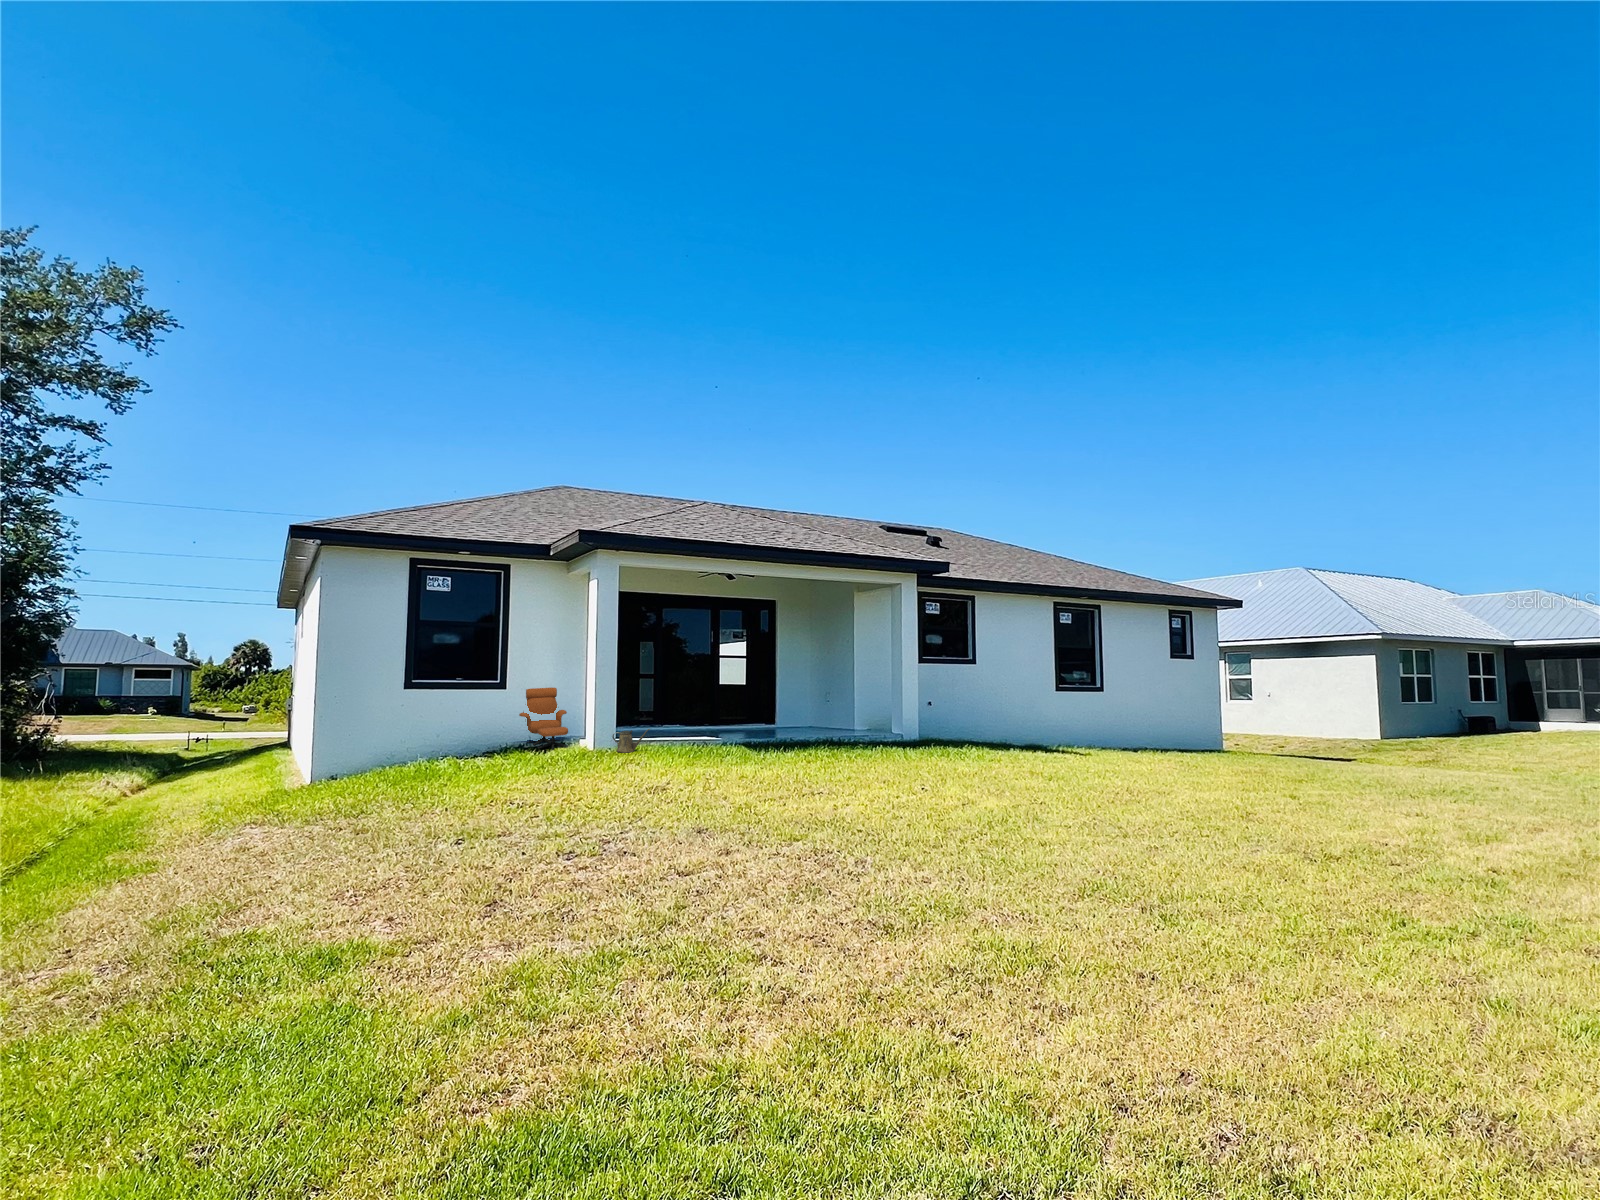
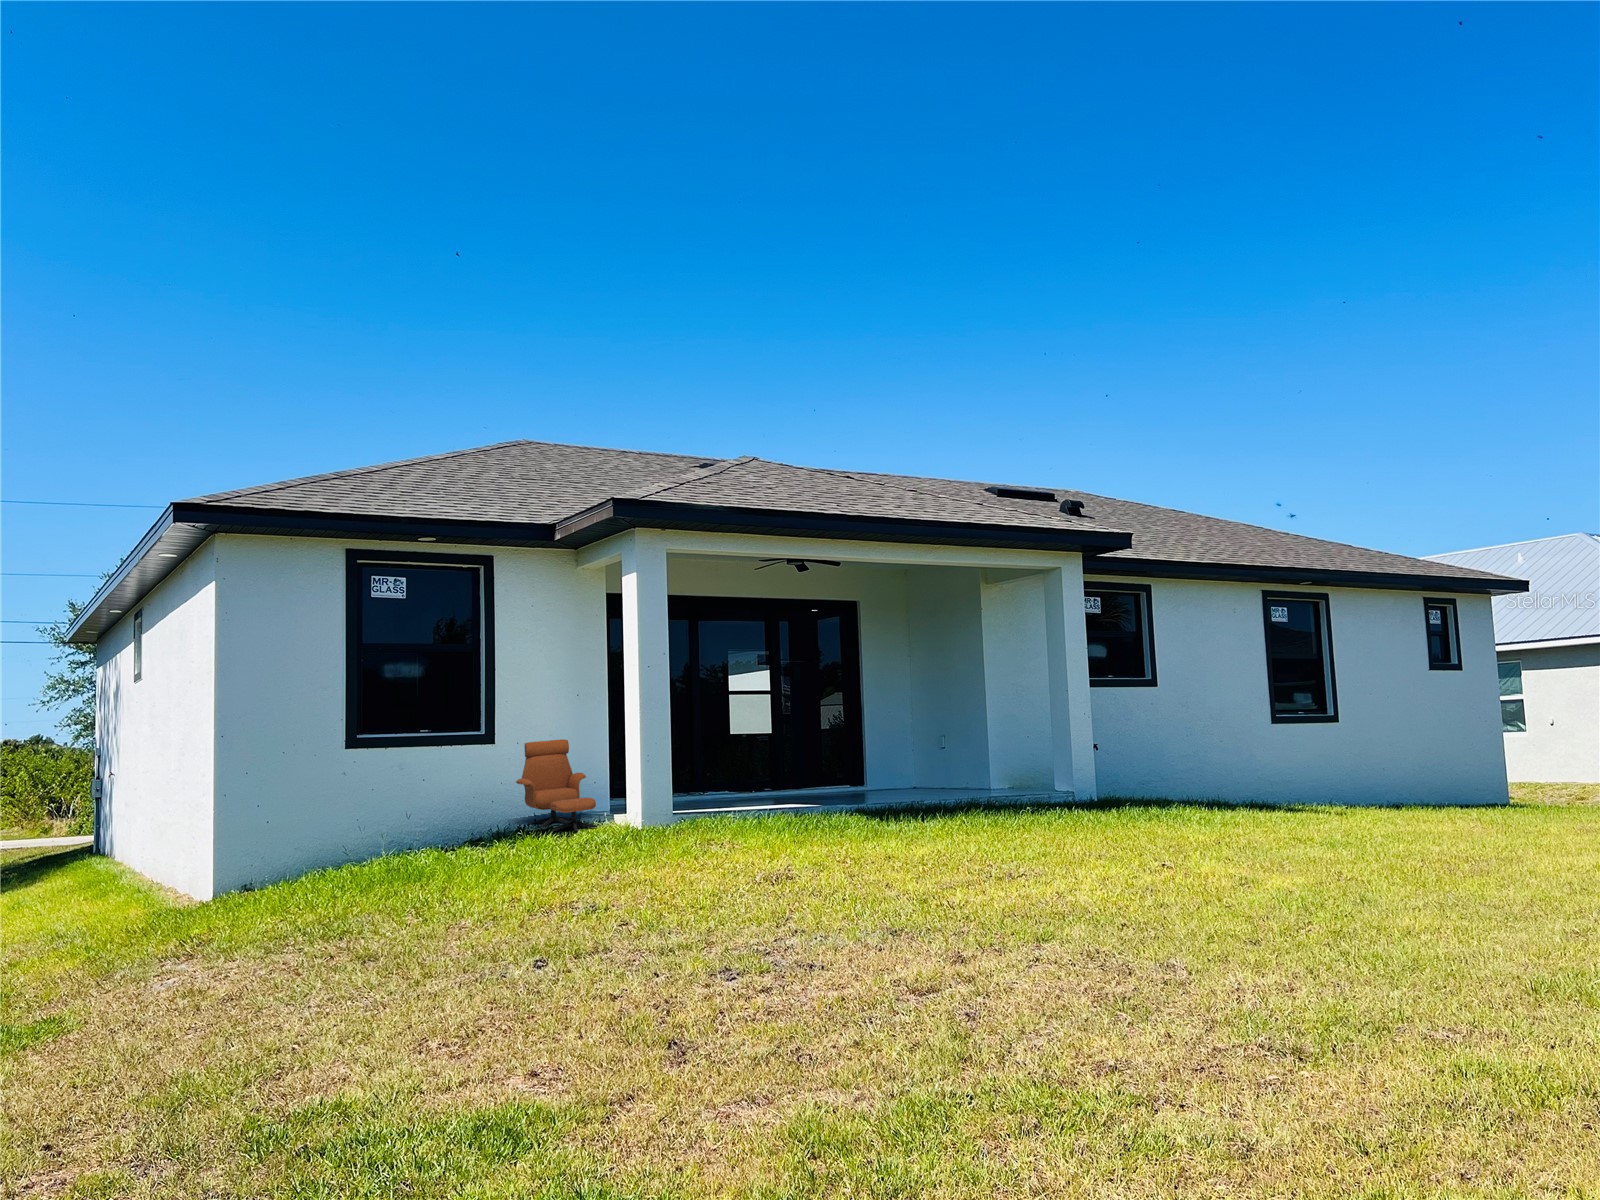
watering can: present [612,729,650,753] -> none [668,794,726,832]

